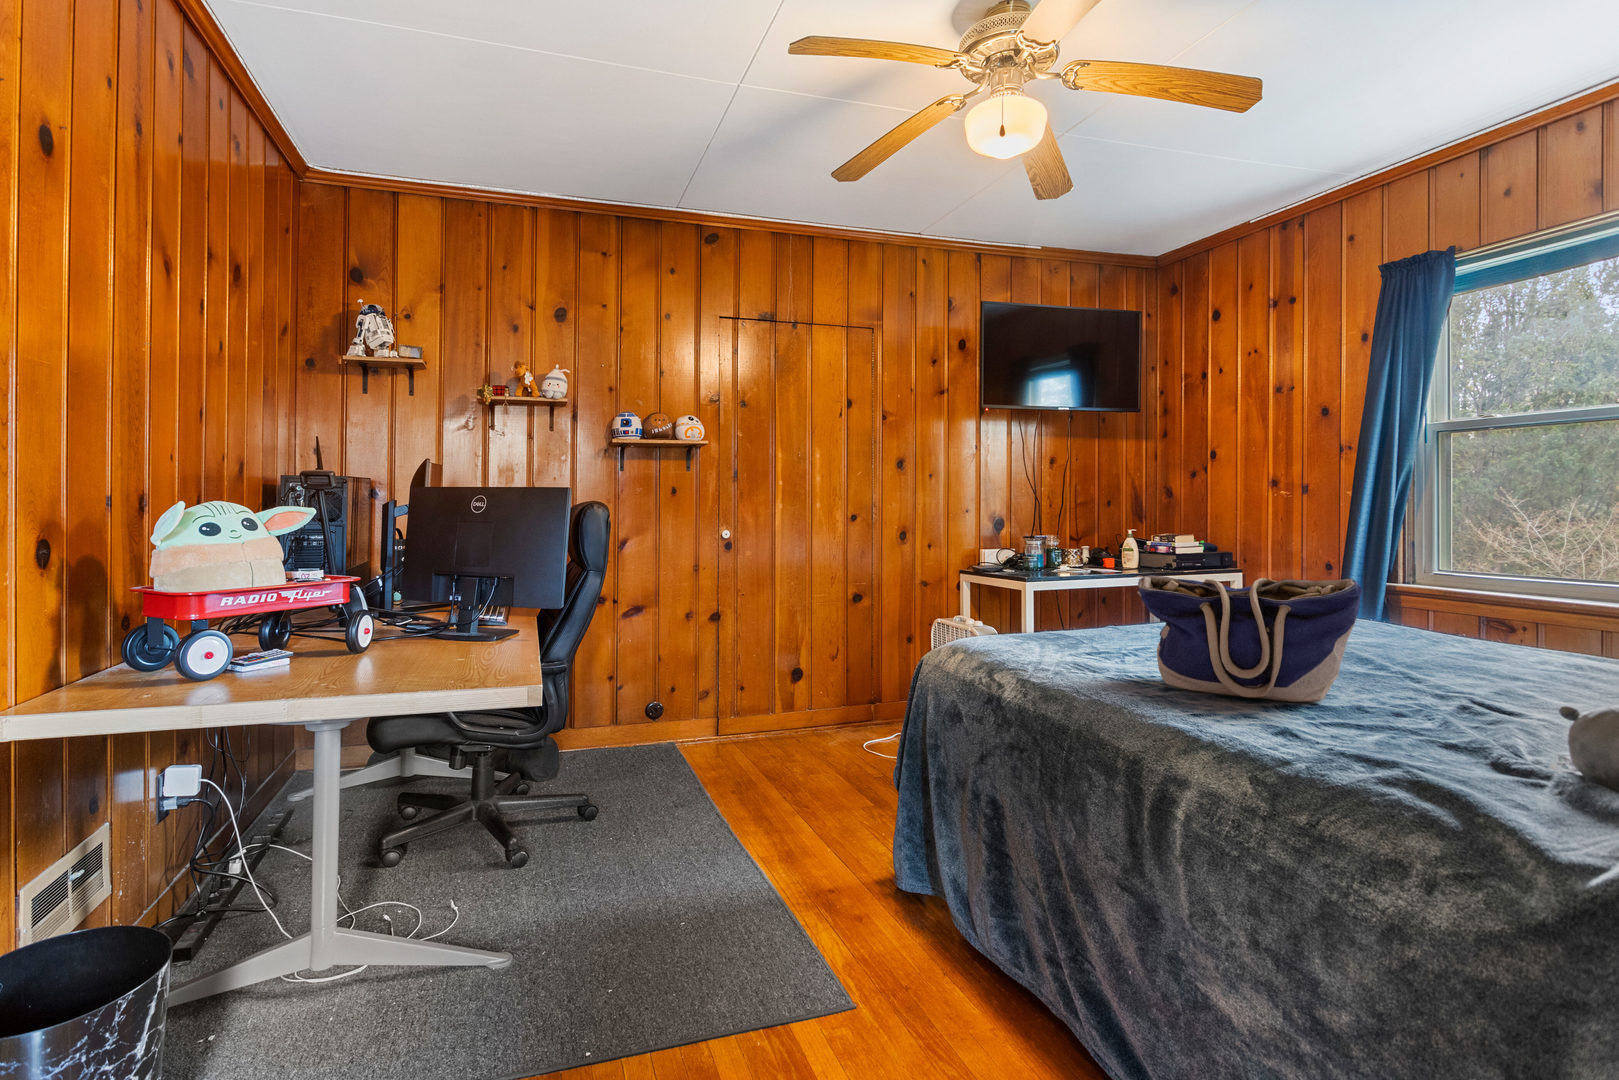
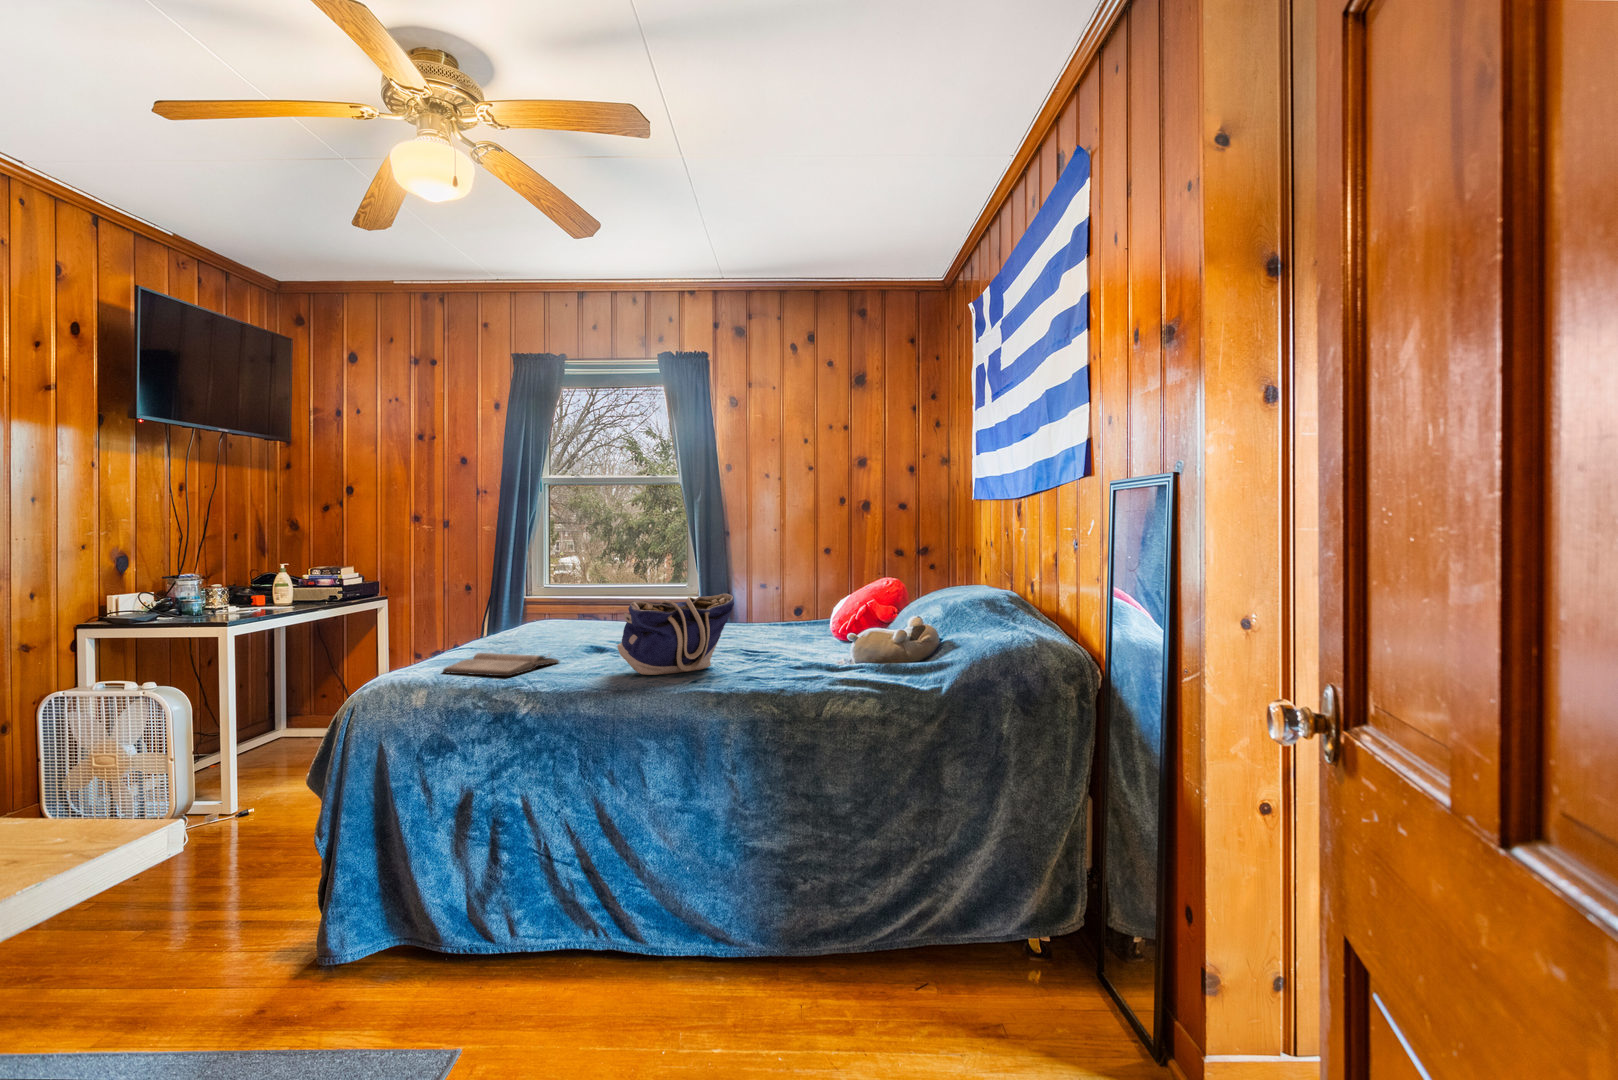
diary: none [1009,626,1153,654] -> present [443,653,559,676]

